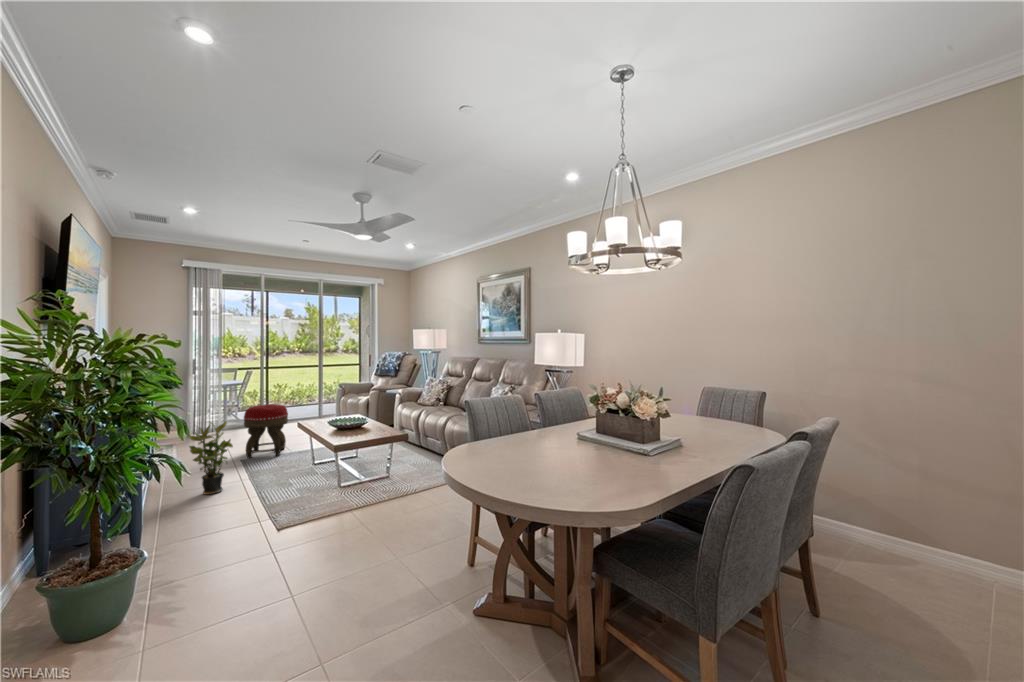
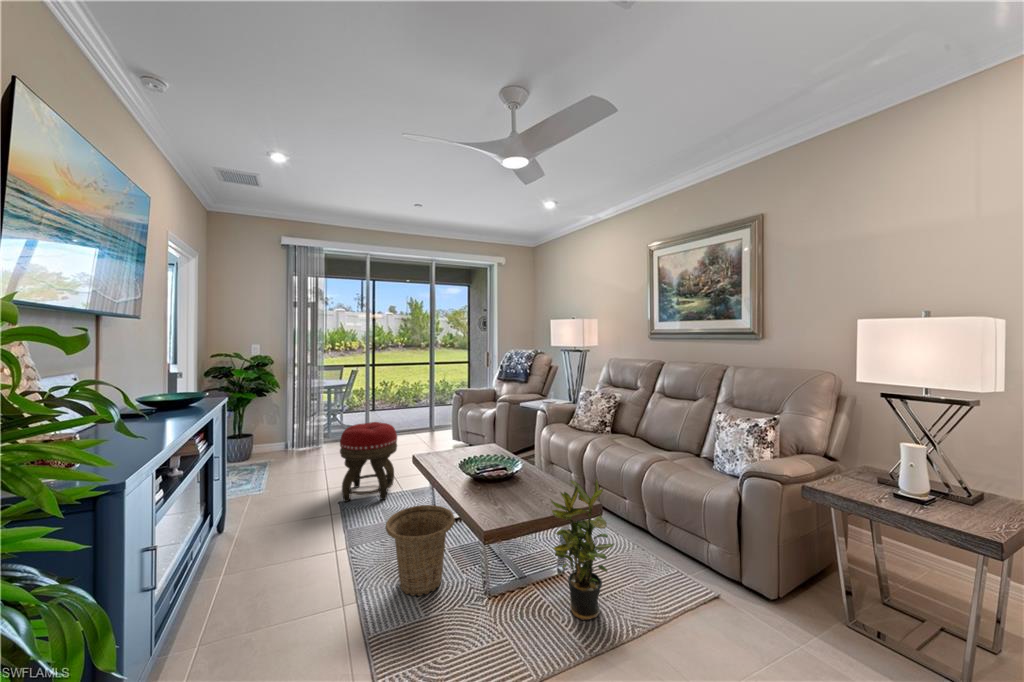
potted plant: present [189,421,233,495] -> present [551,479,614,620]
basket: none [281,442,323,486] -> present [386,505,455,596]

